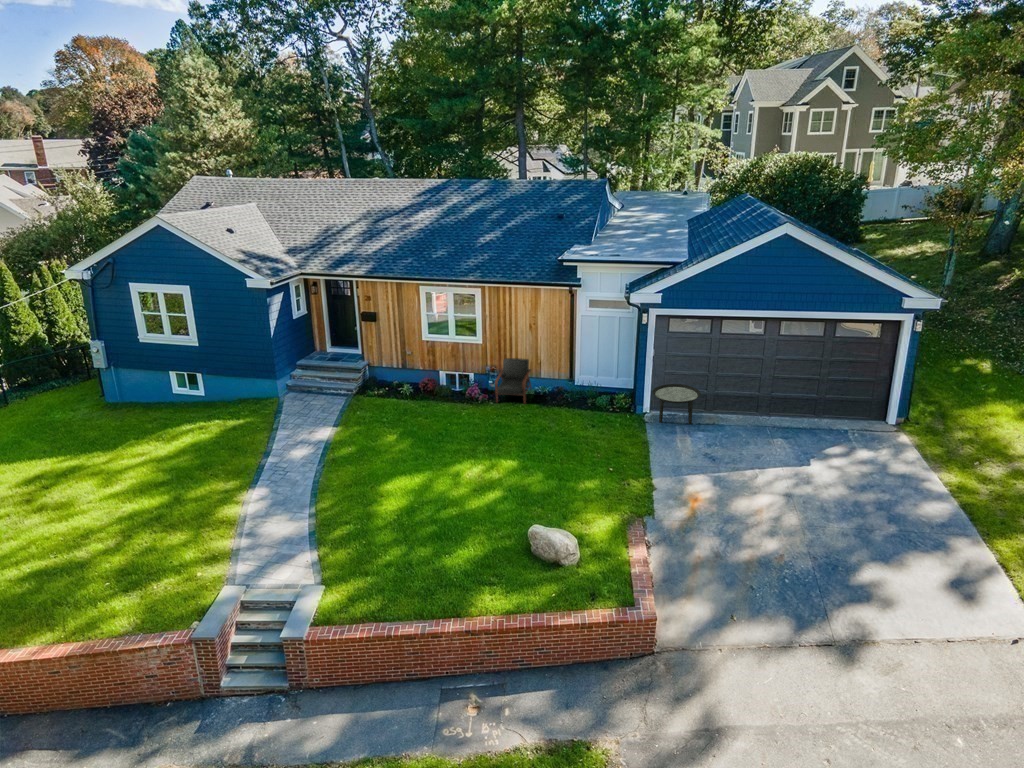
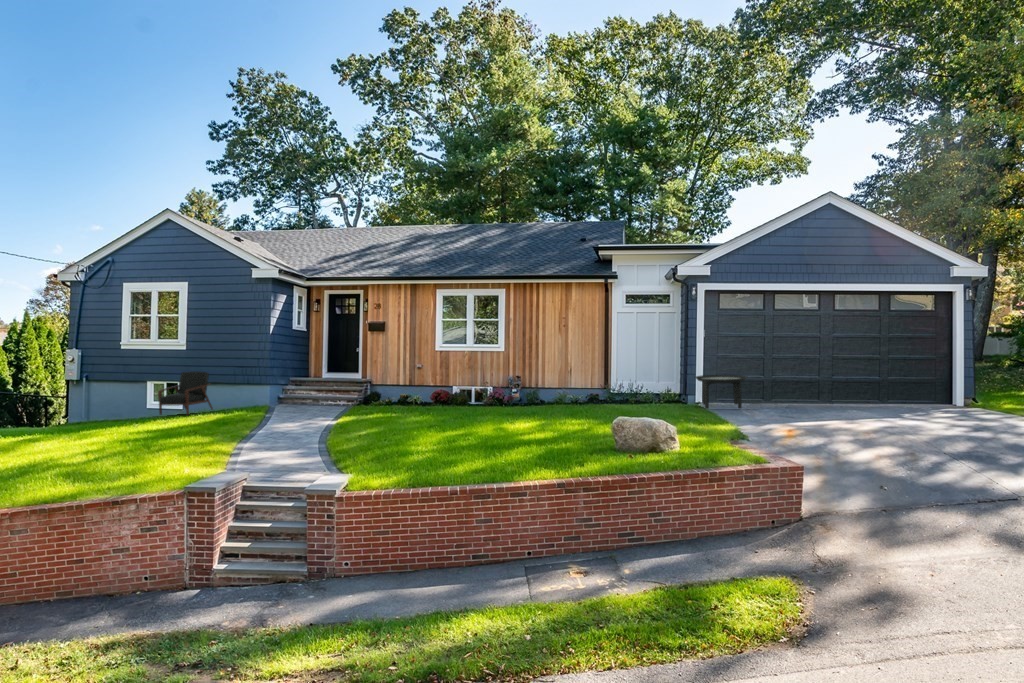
chair: present [495,358,531,403] -> present [158,371,213,415]

